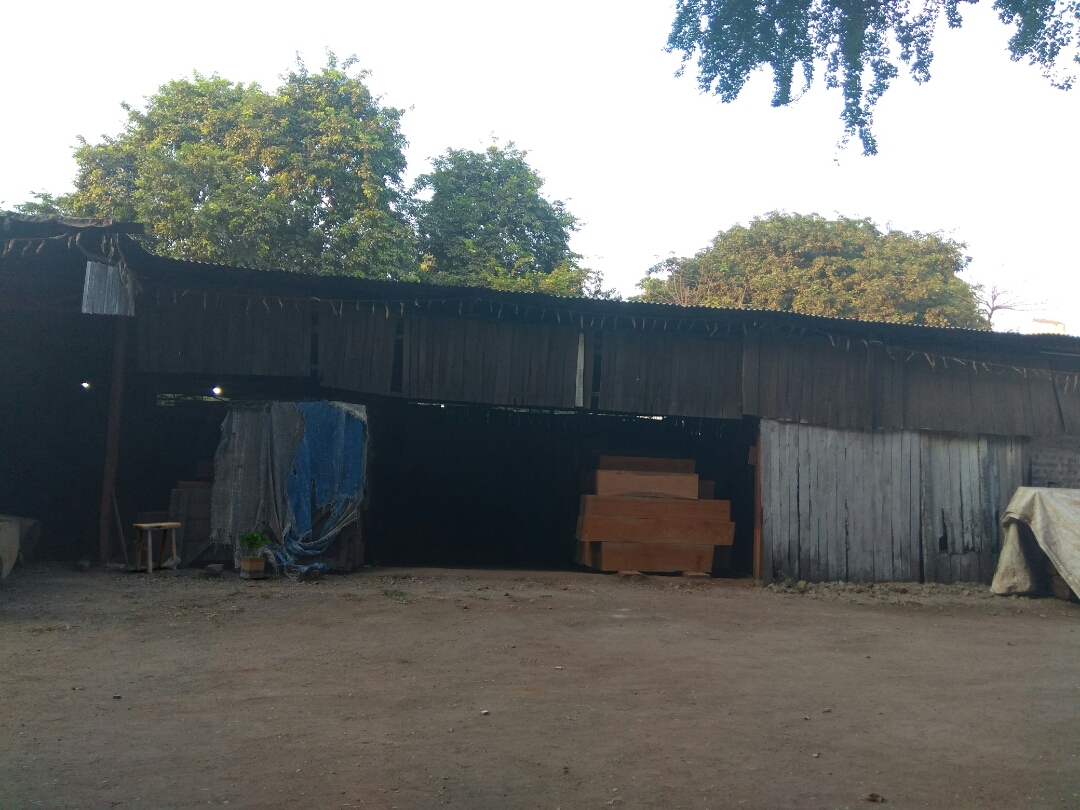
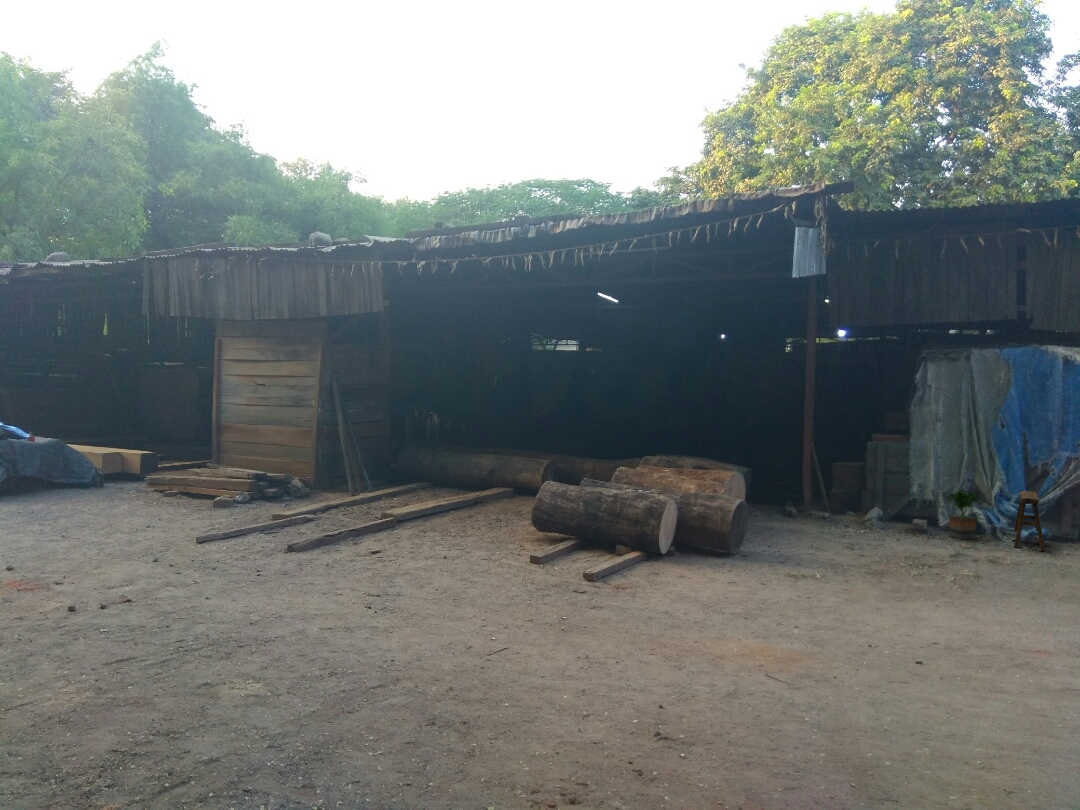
stool: present [133,523,181,573] -> present [1012,491,1045,551]

